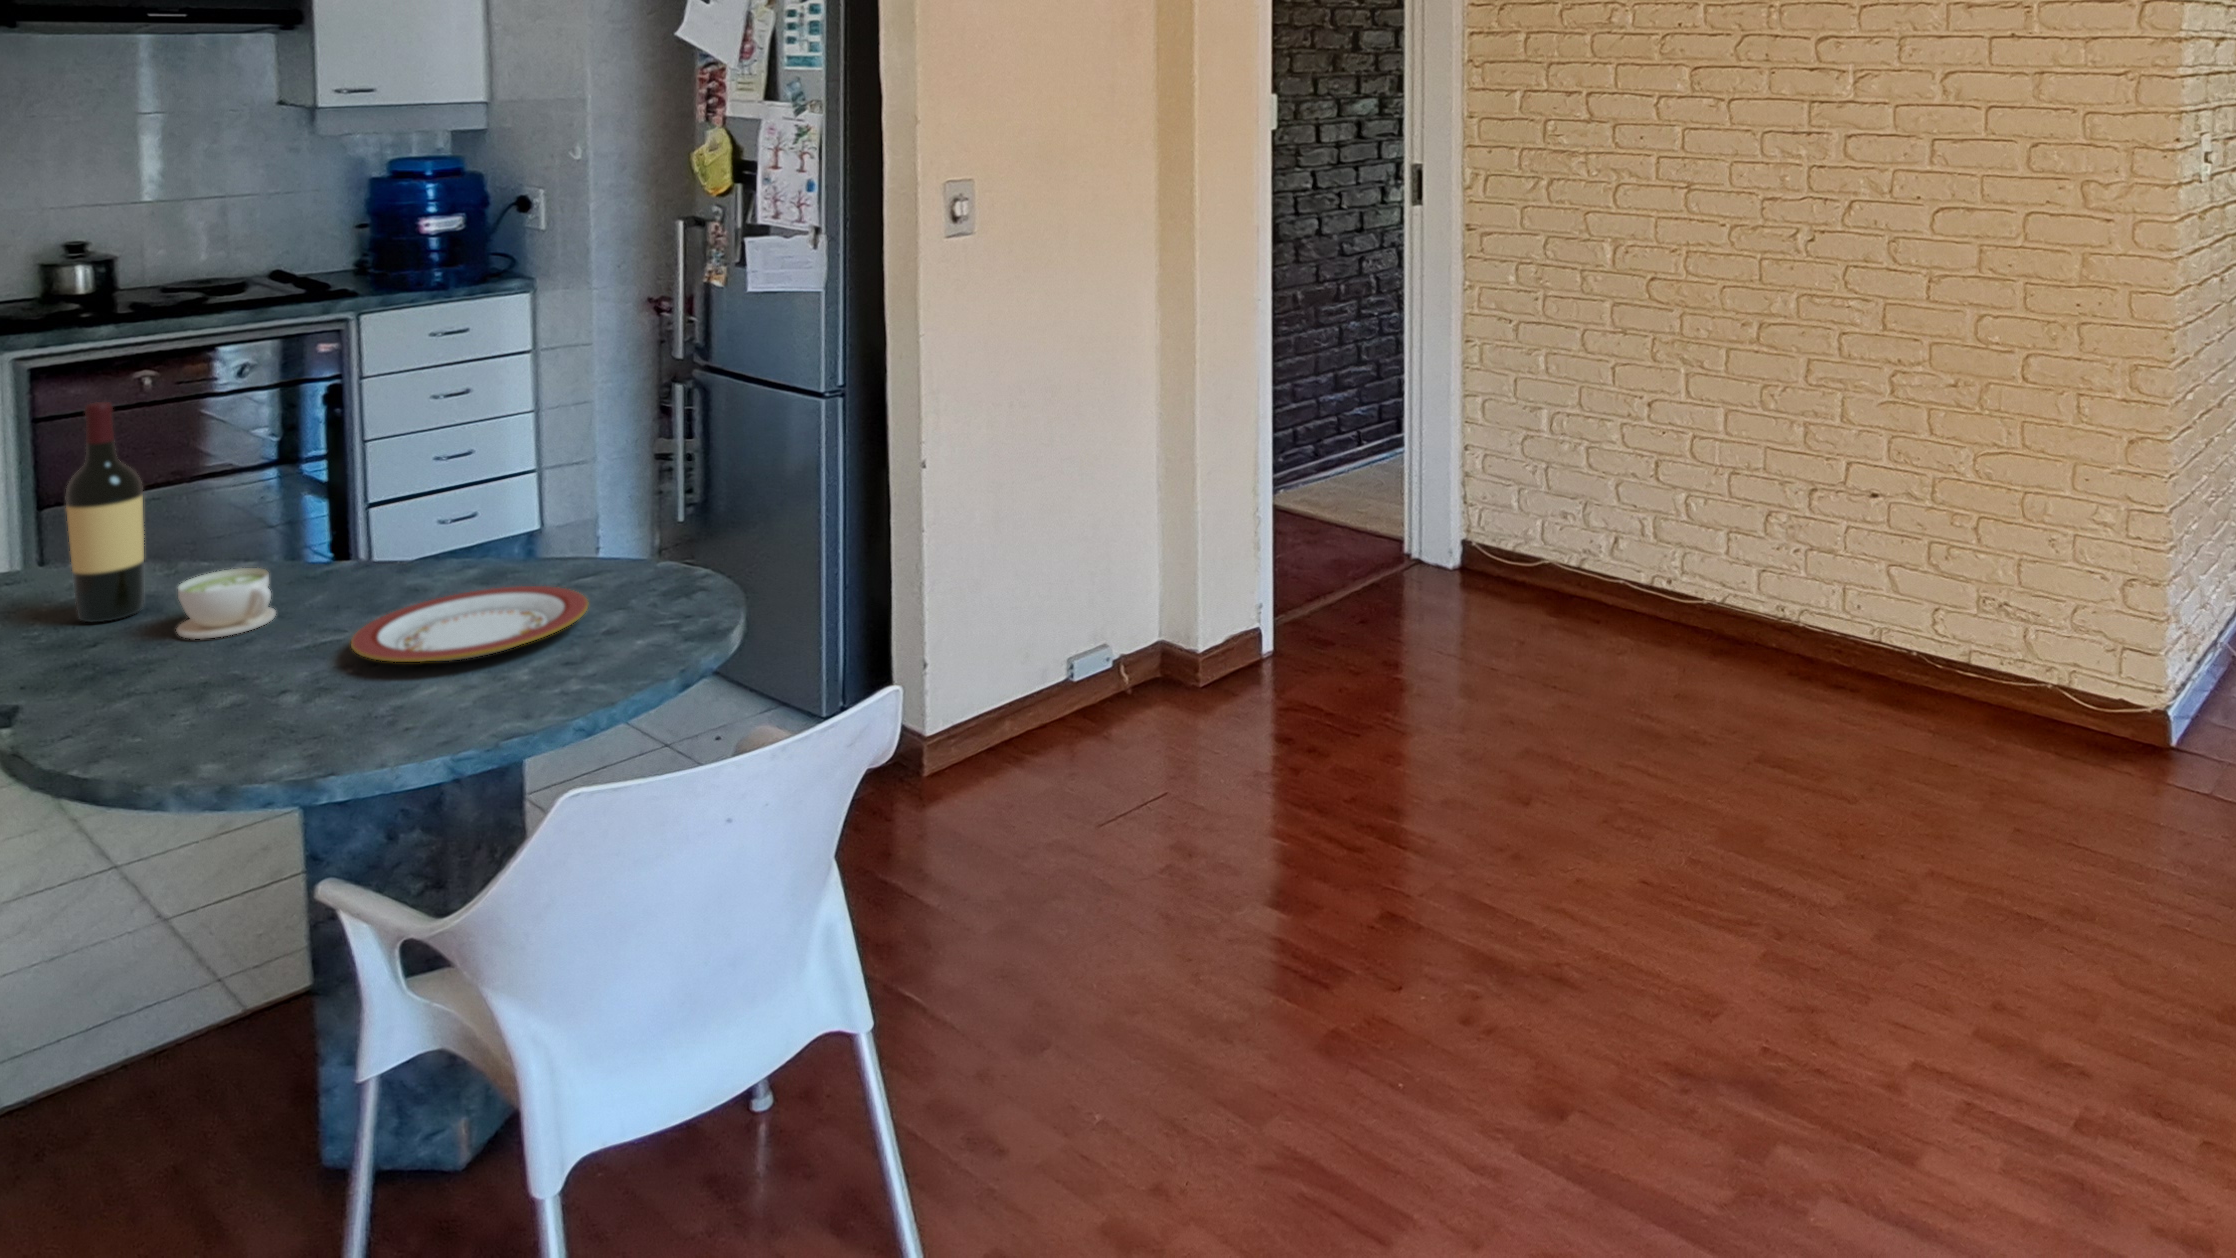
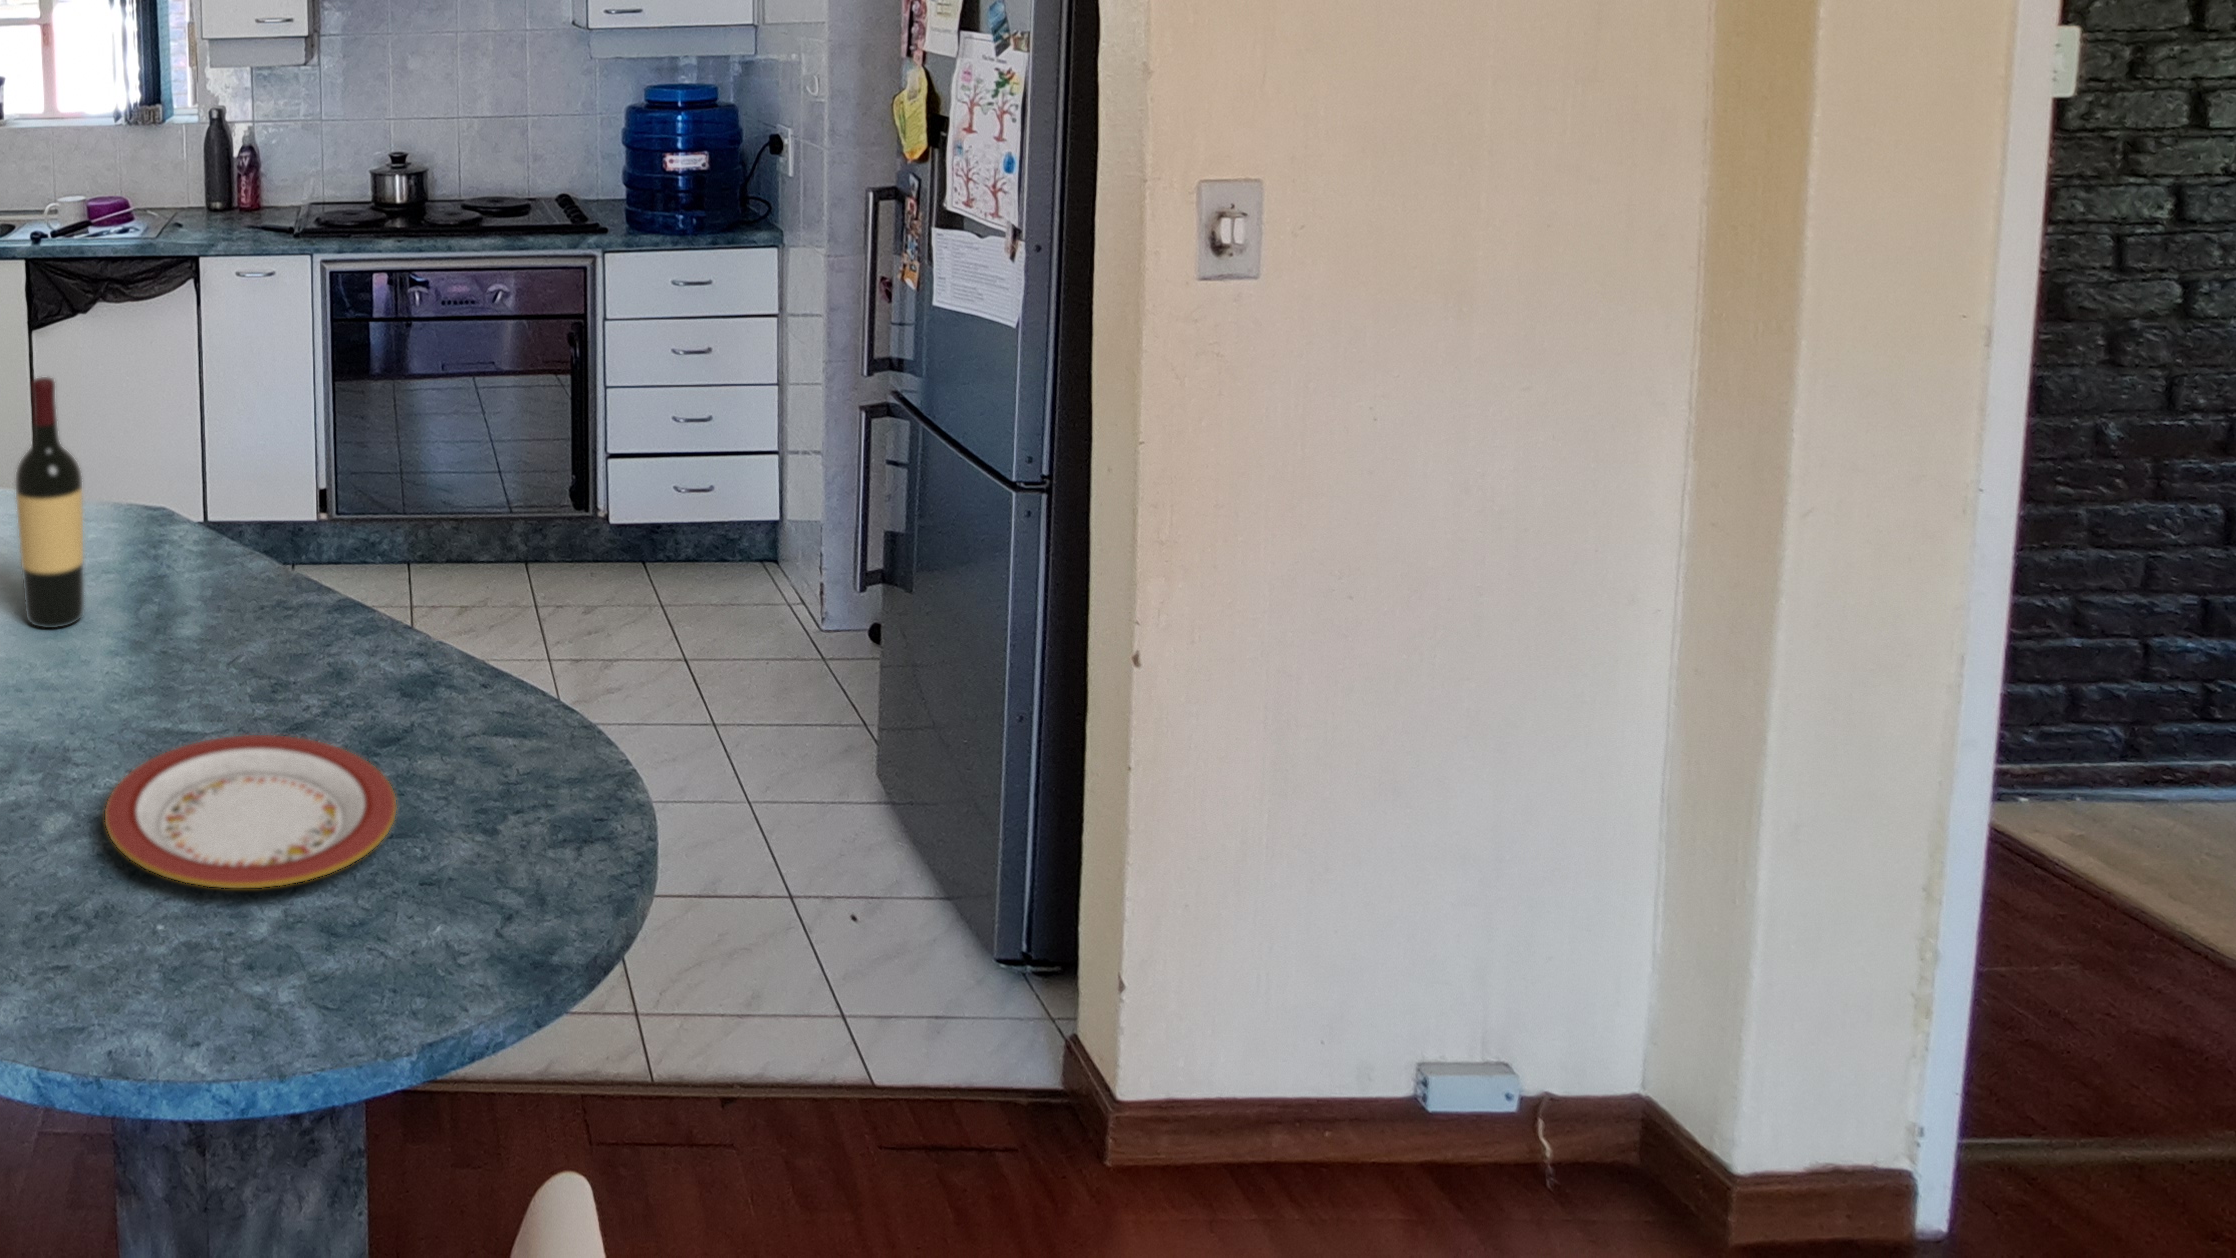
coffee cup: present [177,568,276,639] -> none [55,608,150,700]

